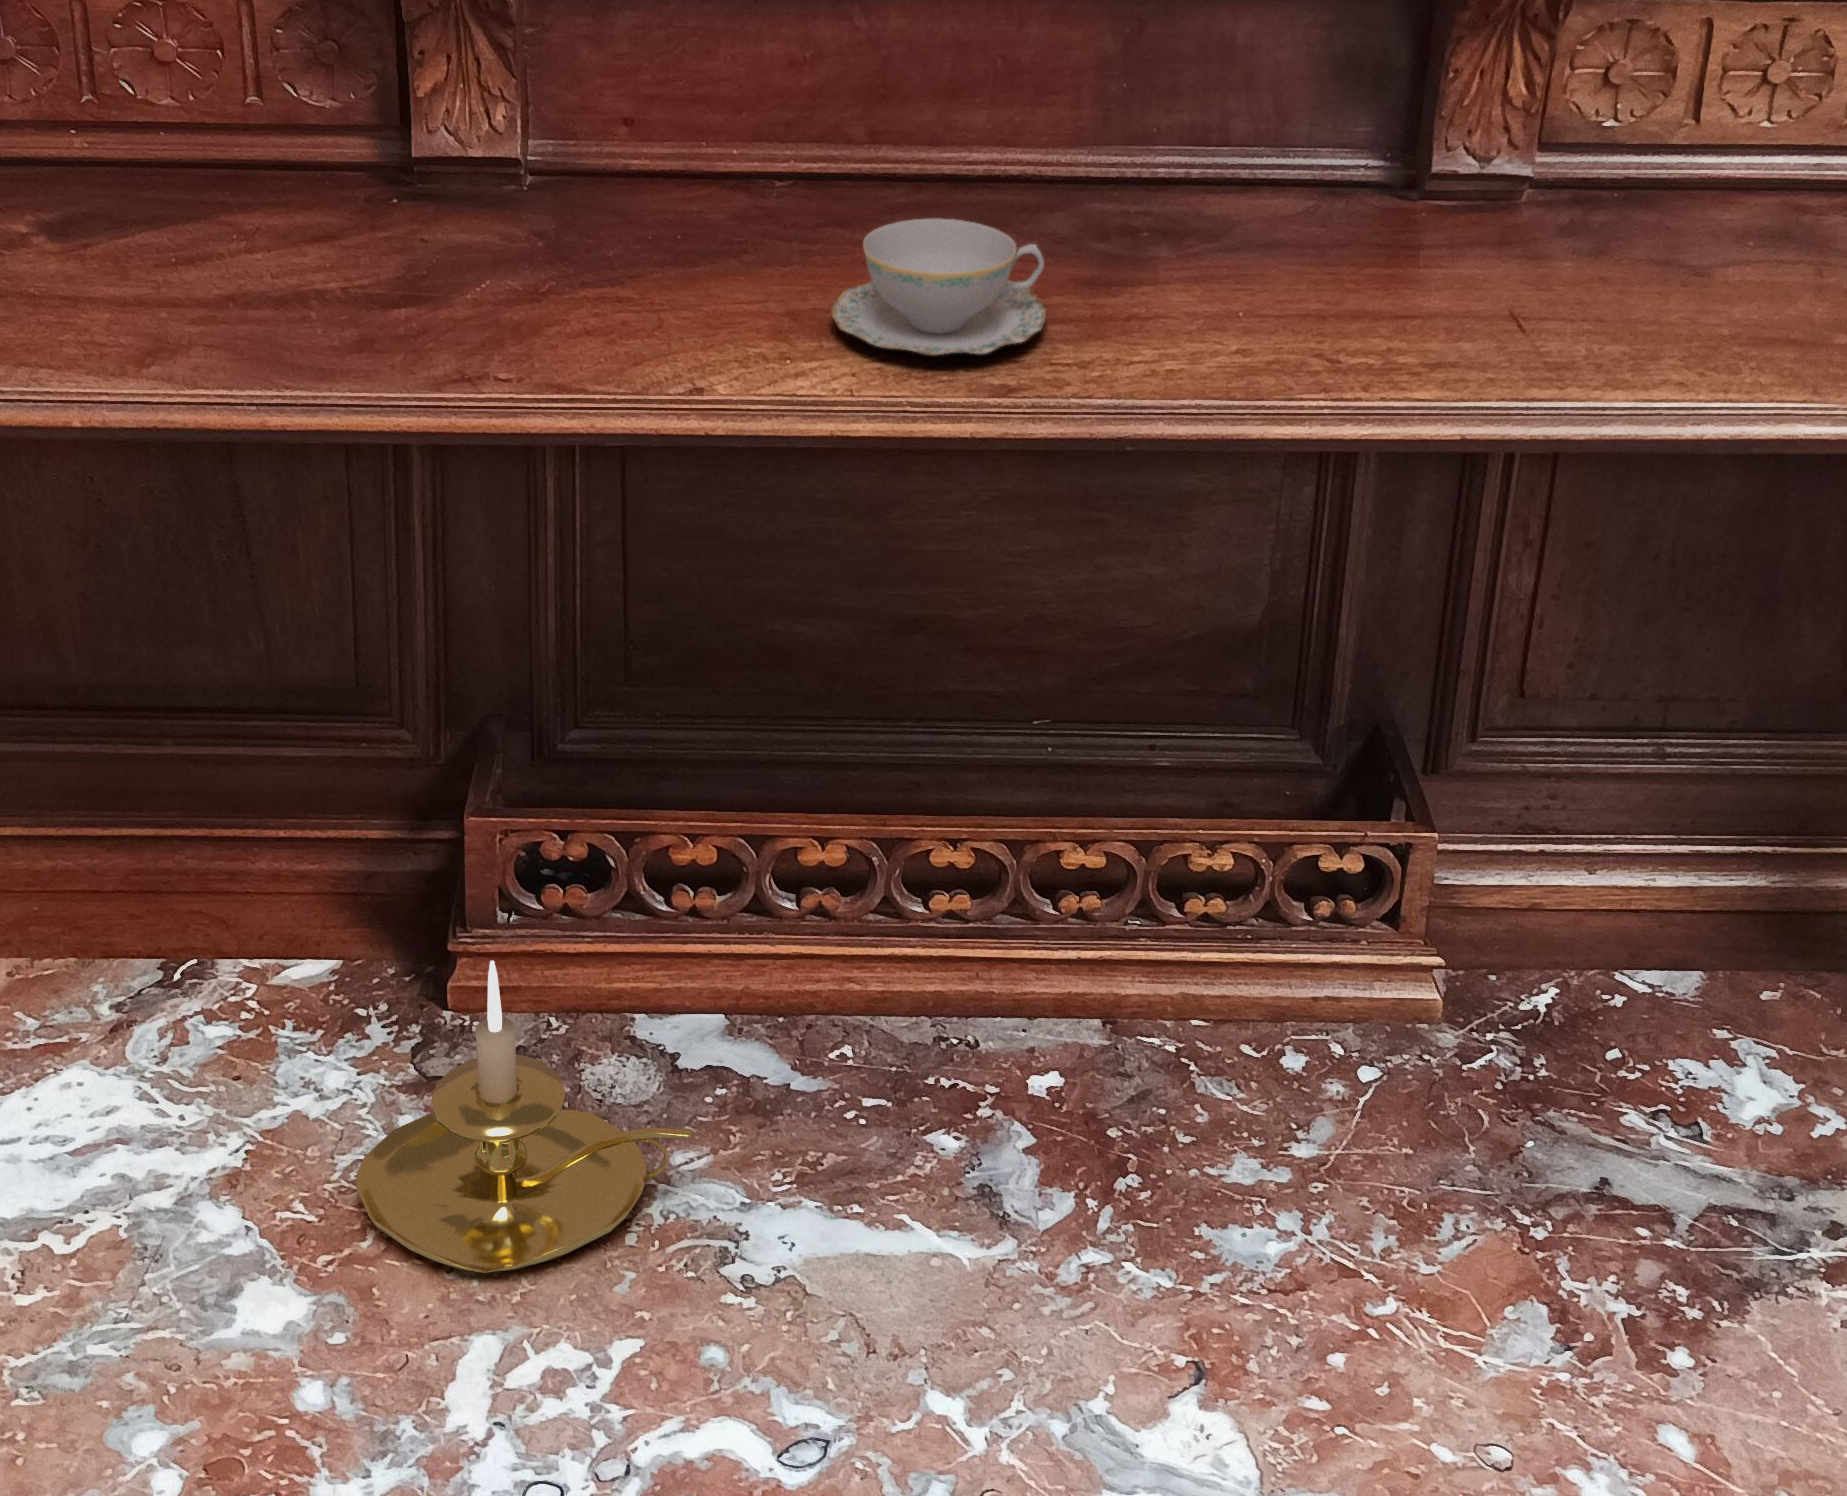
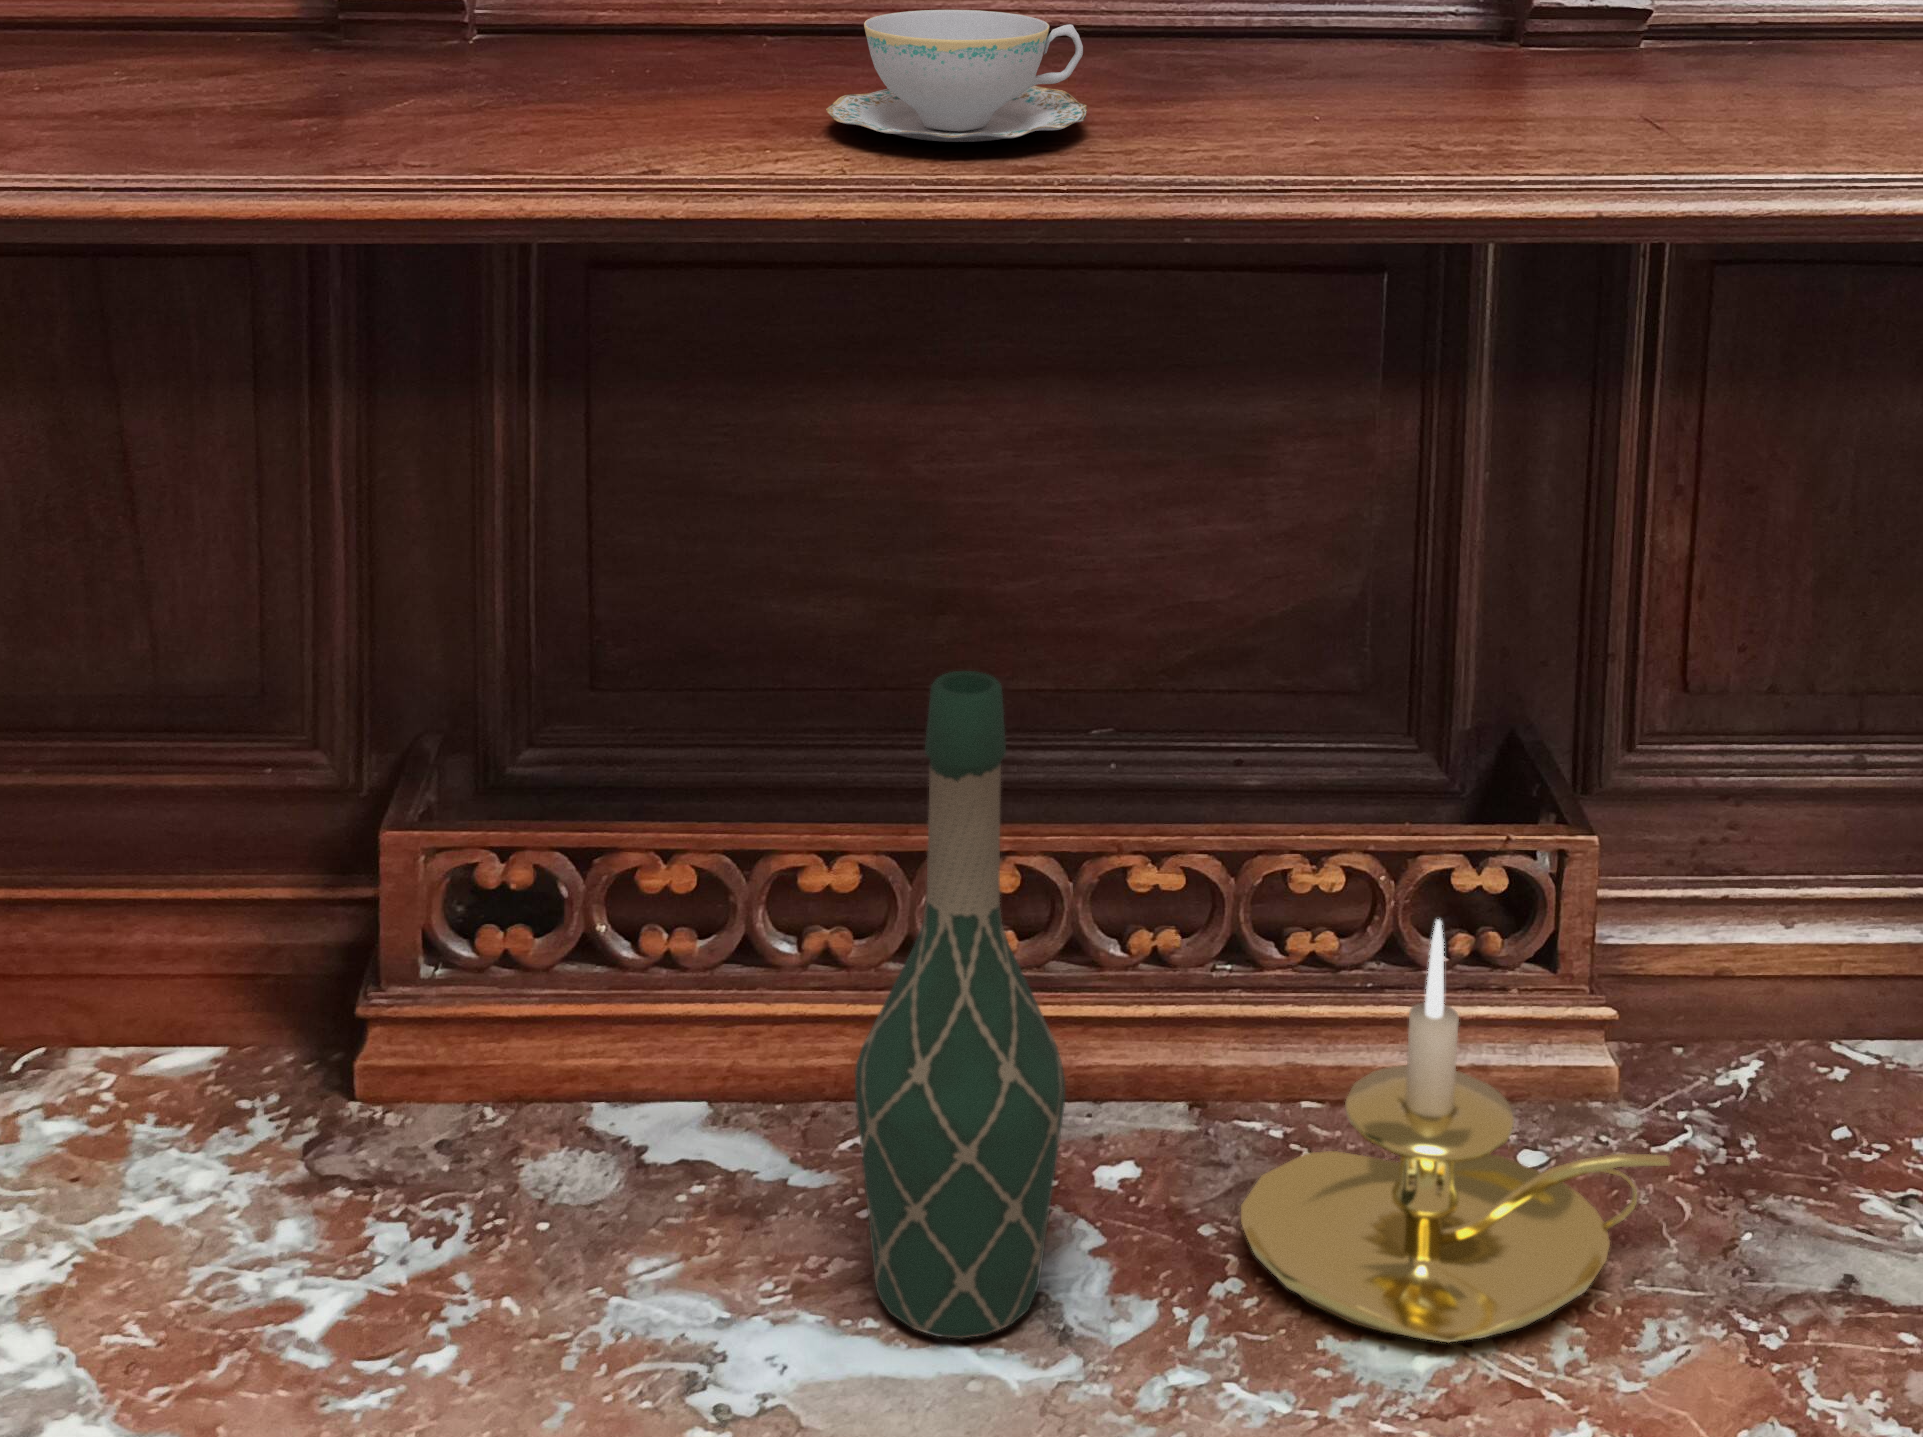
wine bottle: none [848,753,1009,1223] -> present [855,671,1065,1338]
candle holder: present [356,961,692,1273] -> present [1241,920,1670,1343]

